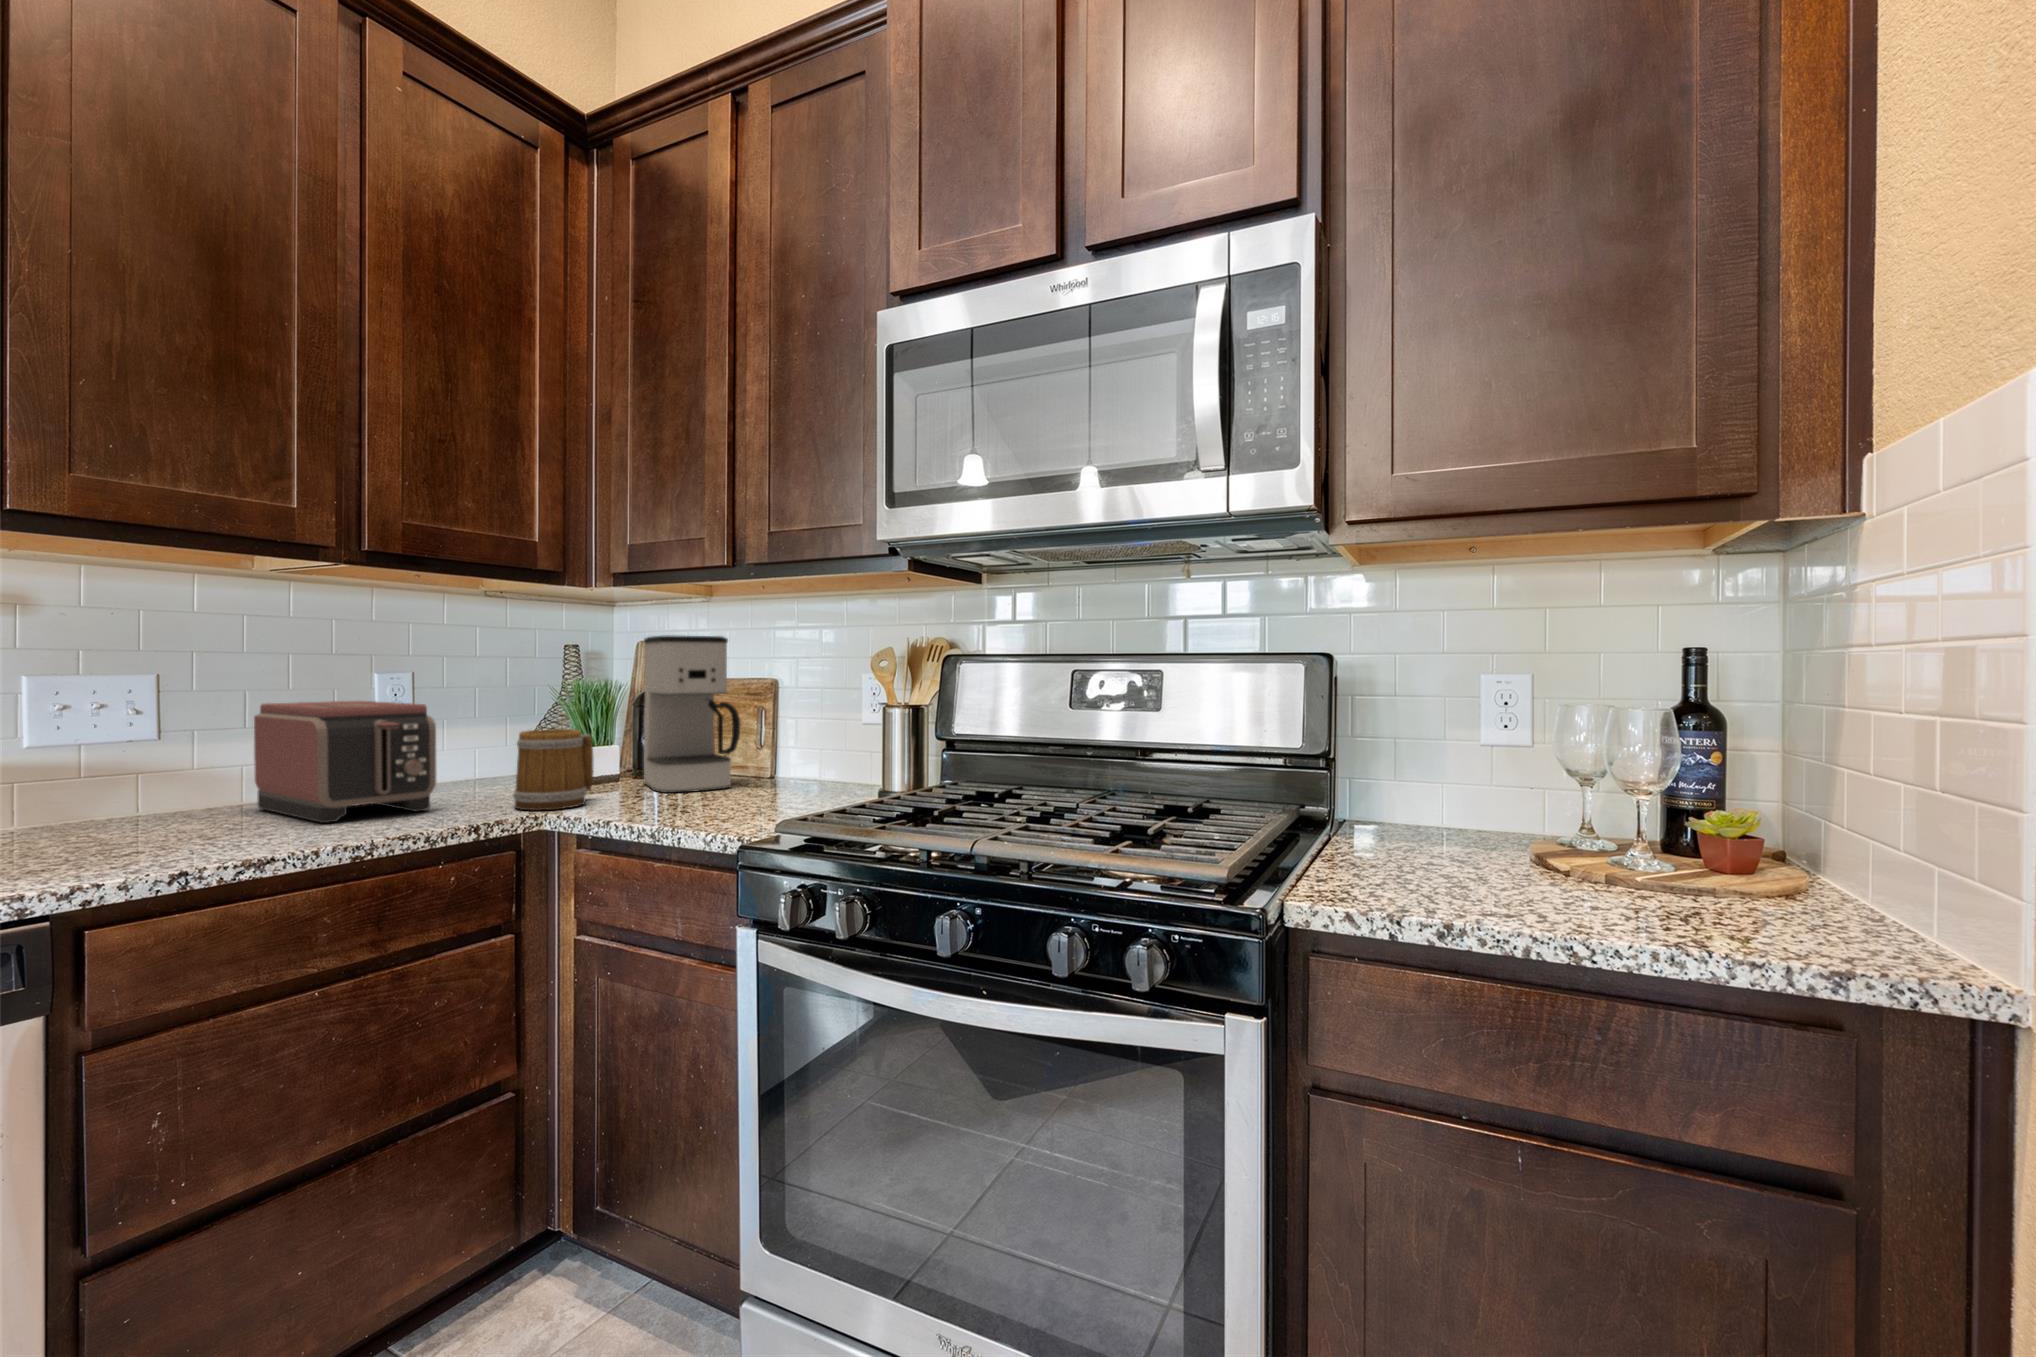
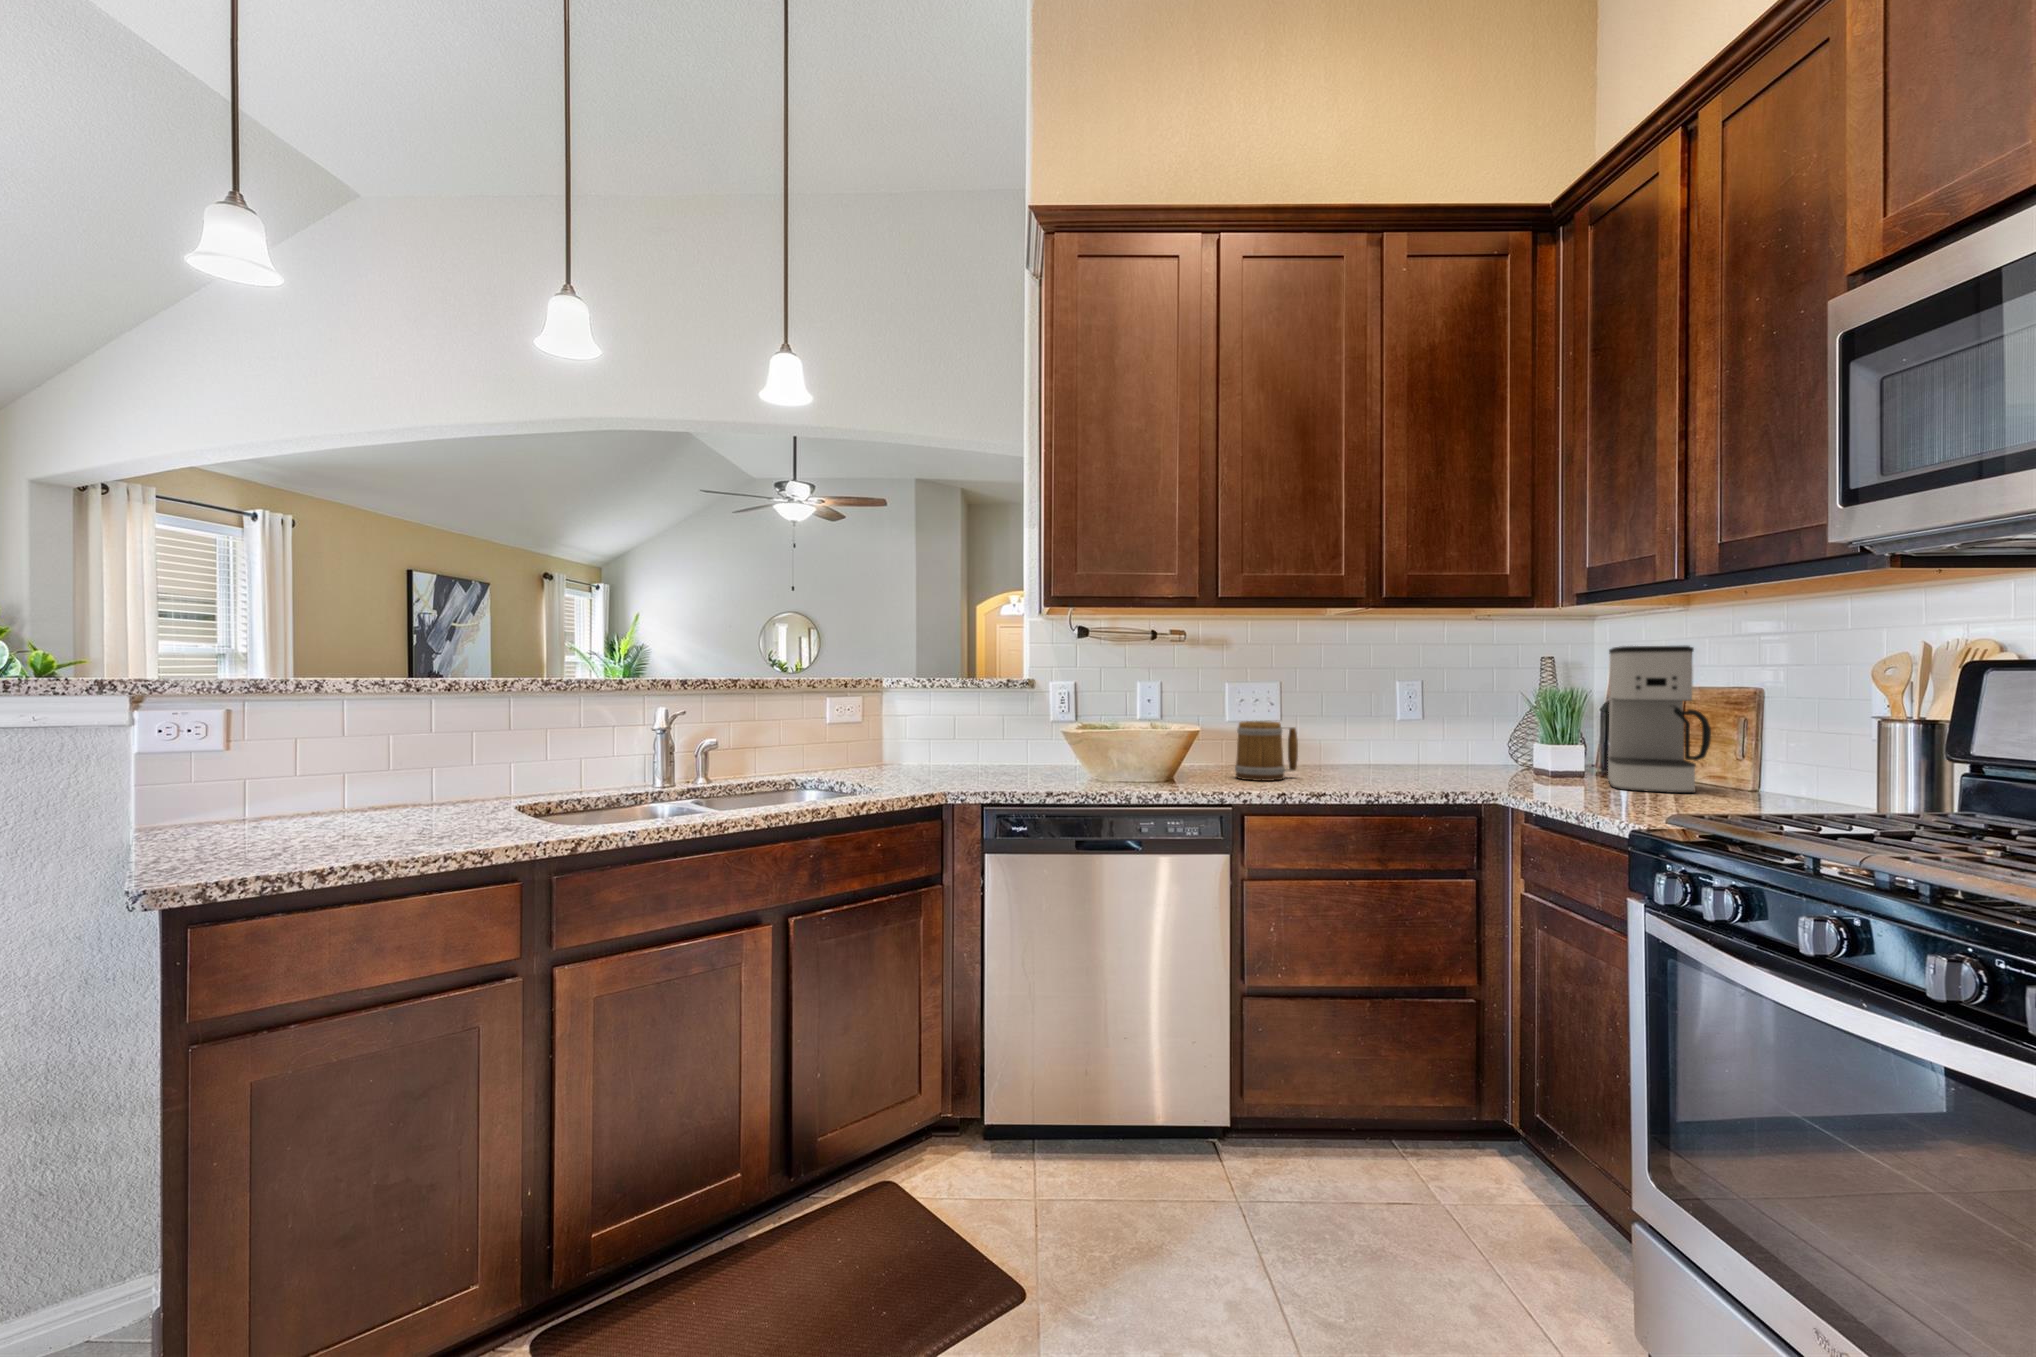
toaster: present [254,701,437,823] -> none [1324,698,1427,779]
mug: present [513,729,593,810] -> present [1235,721,1298,781]

